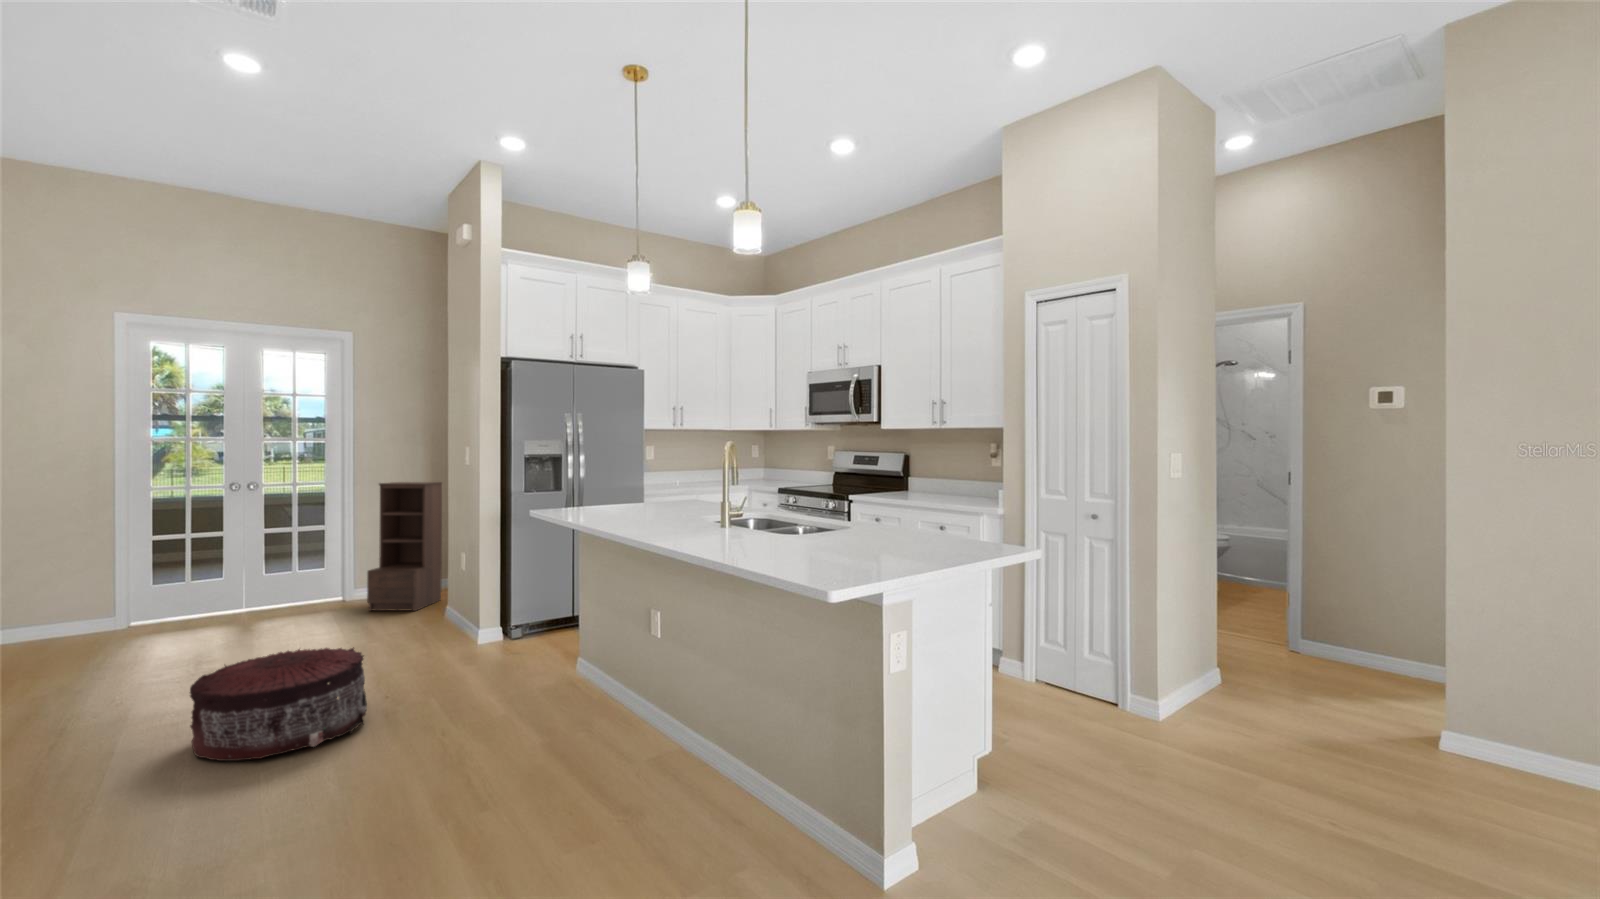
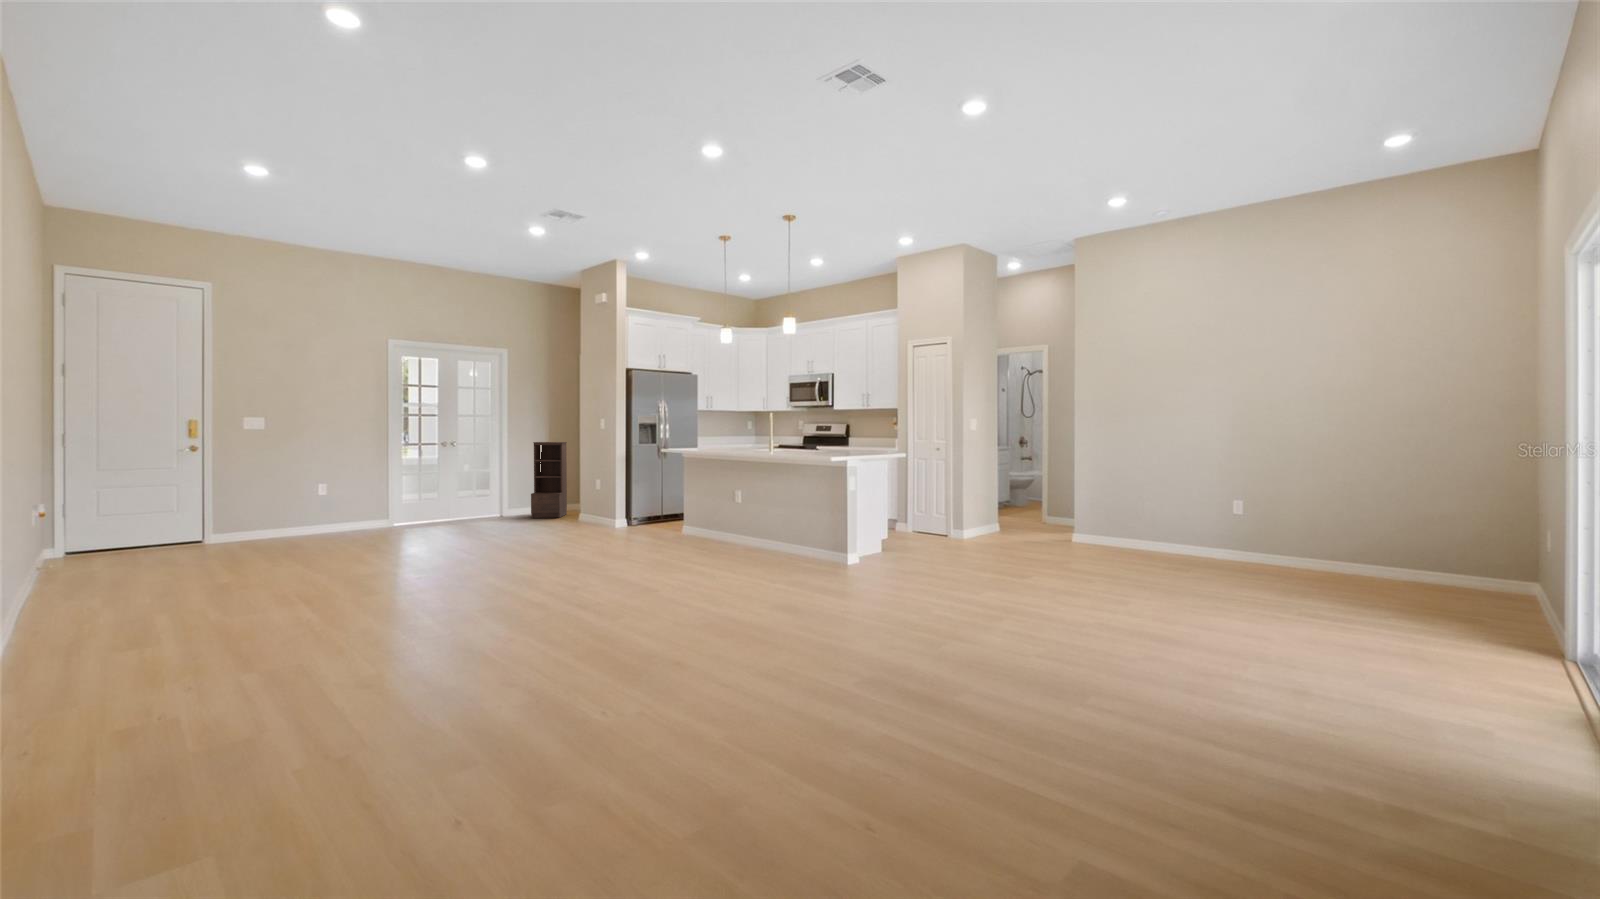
pouf: present [190,647,367,761] -> none [539,512,611,551]

